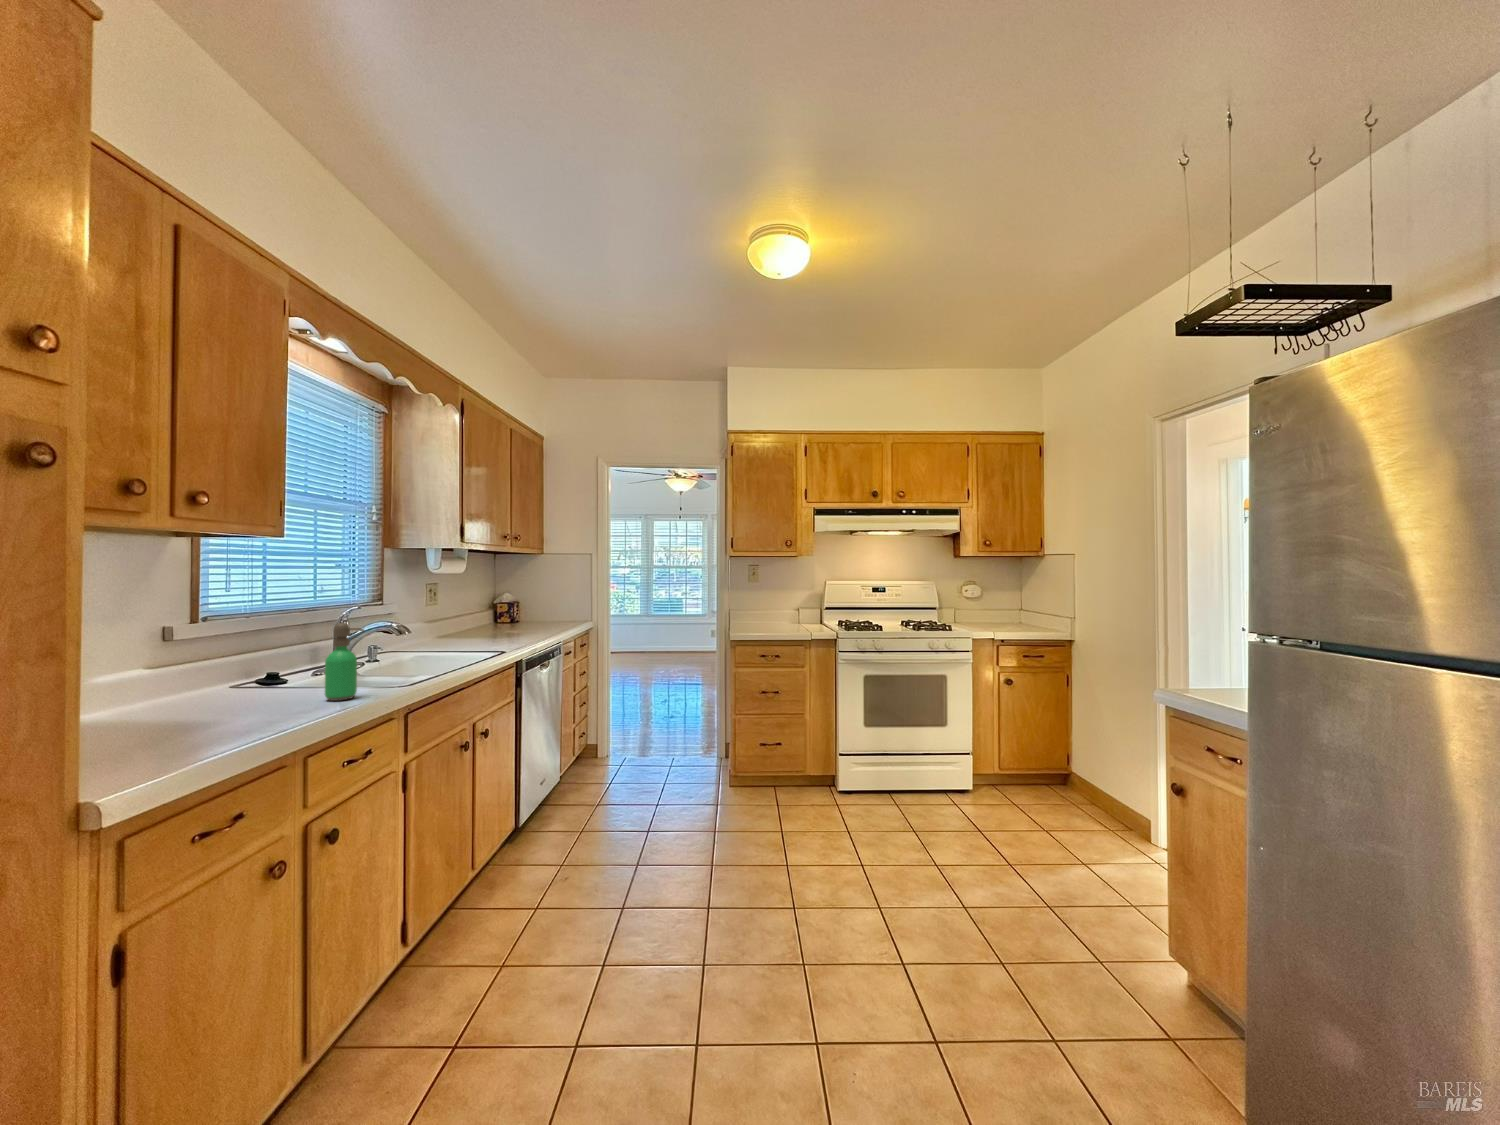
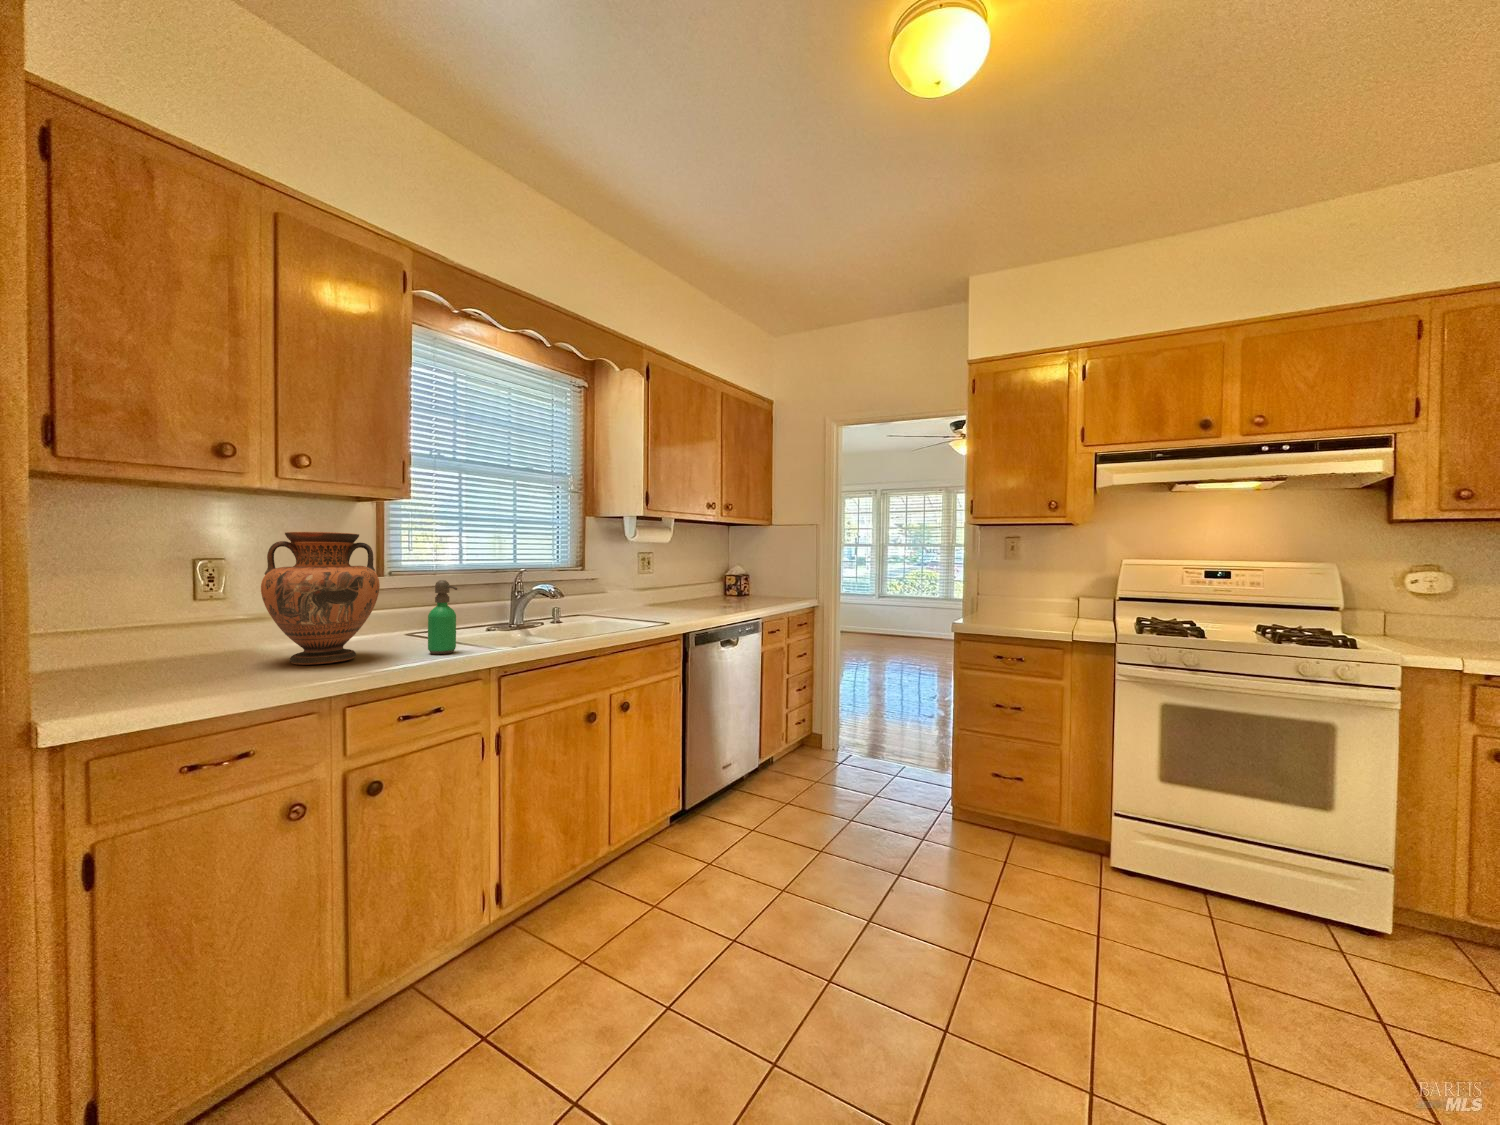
vase: none [141,577,287,728] -> present [261,532,380,665]

